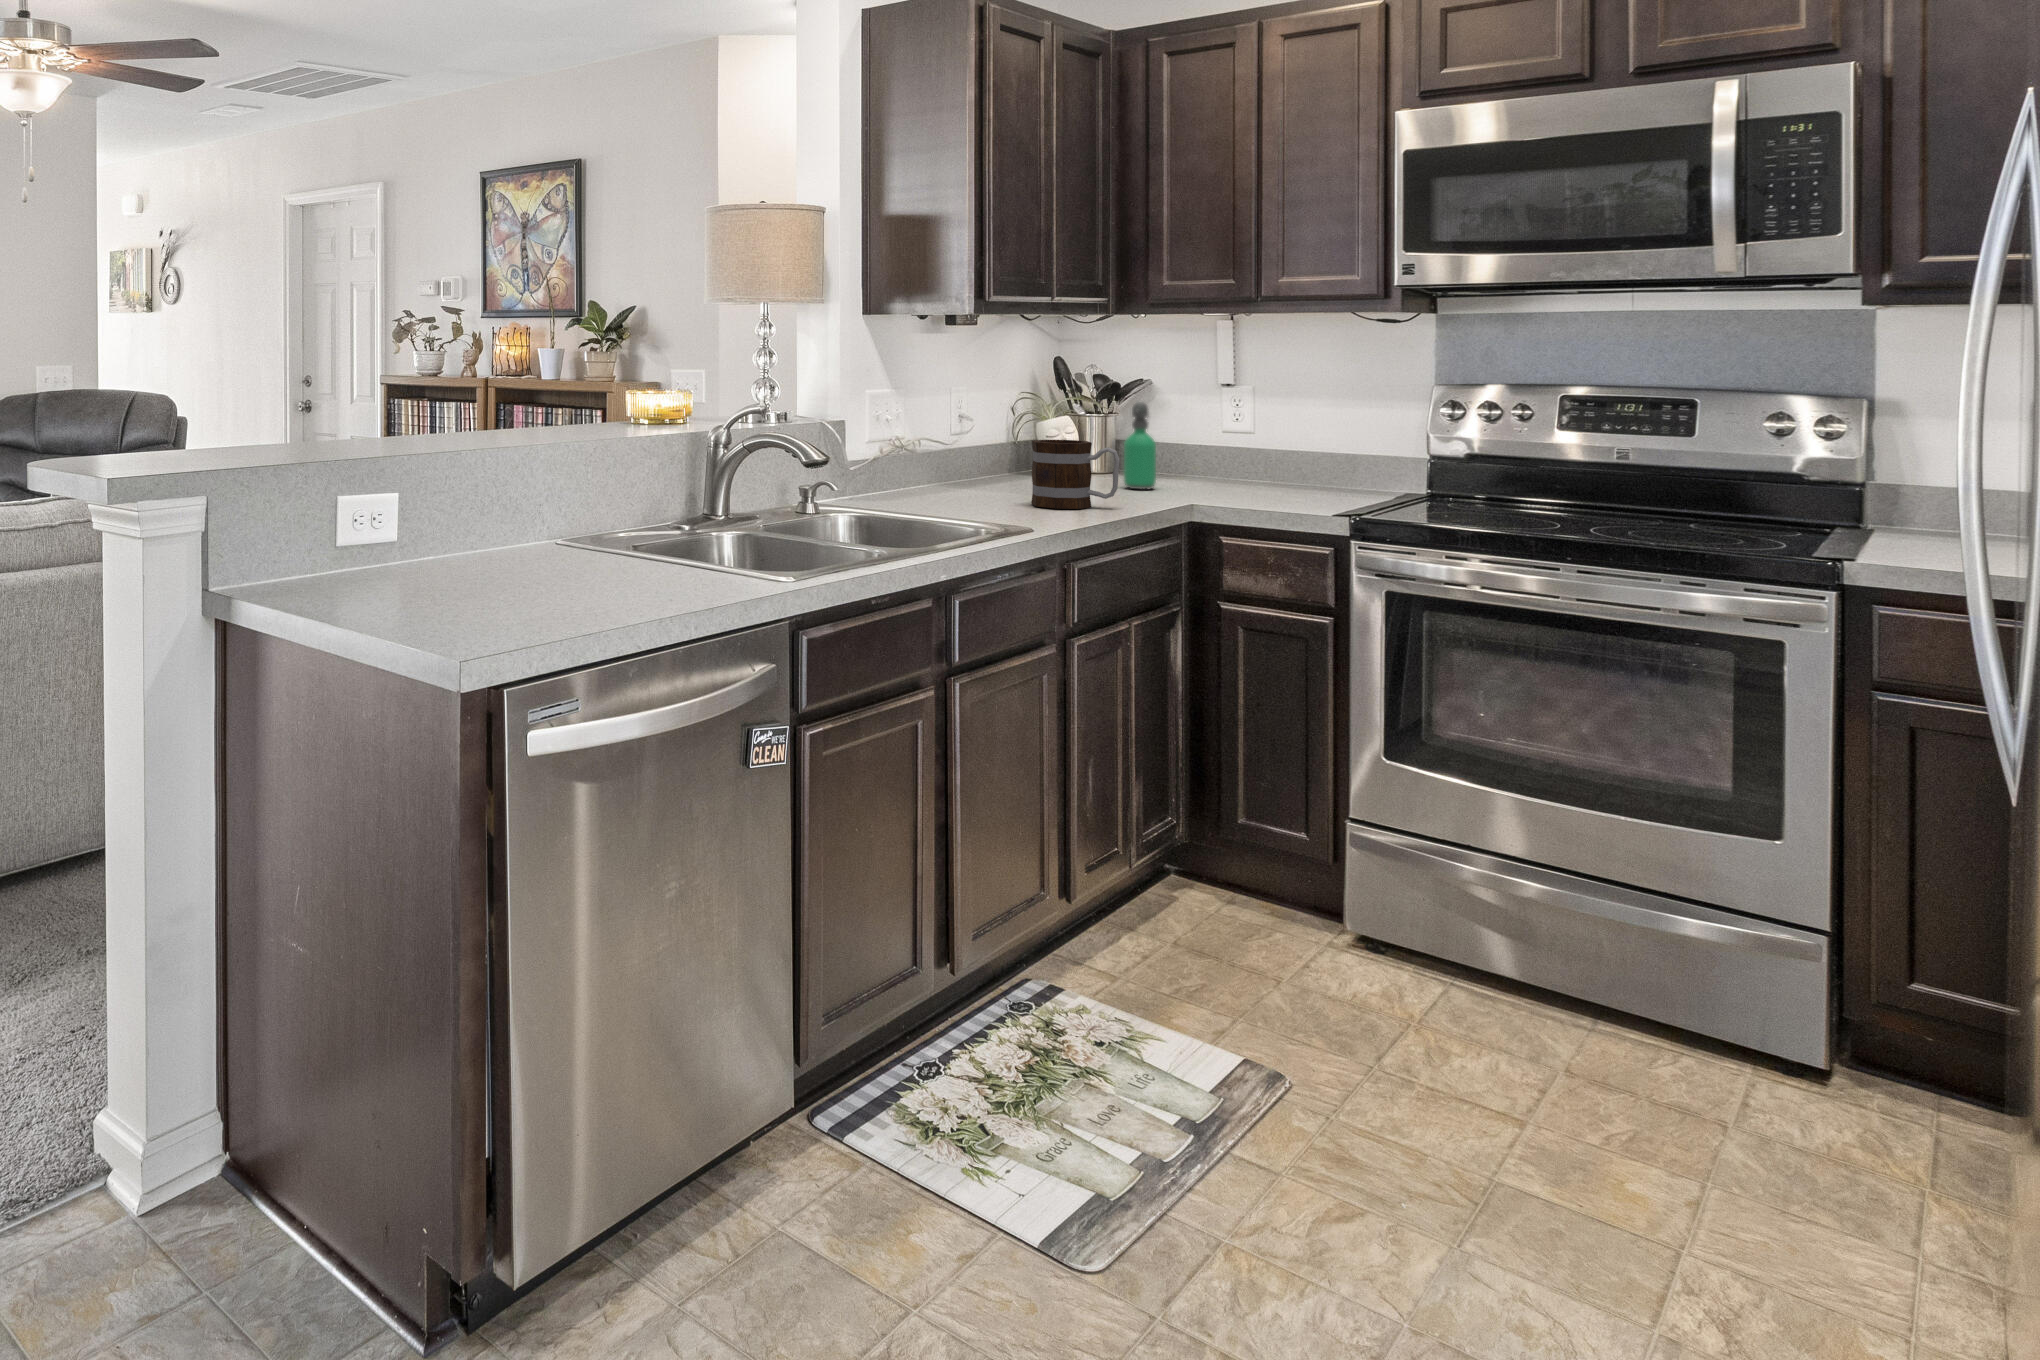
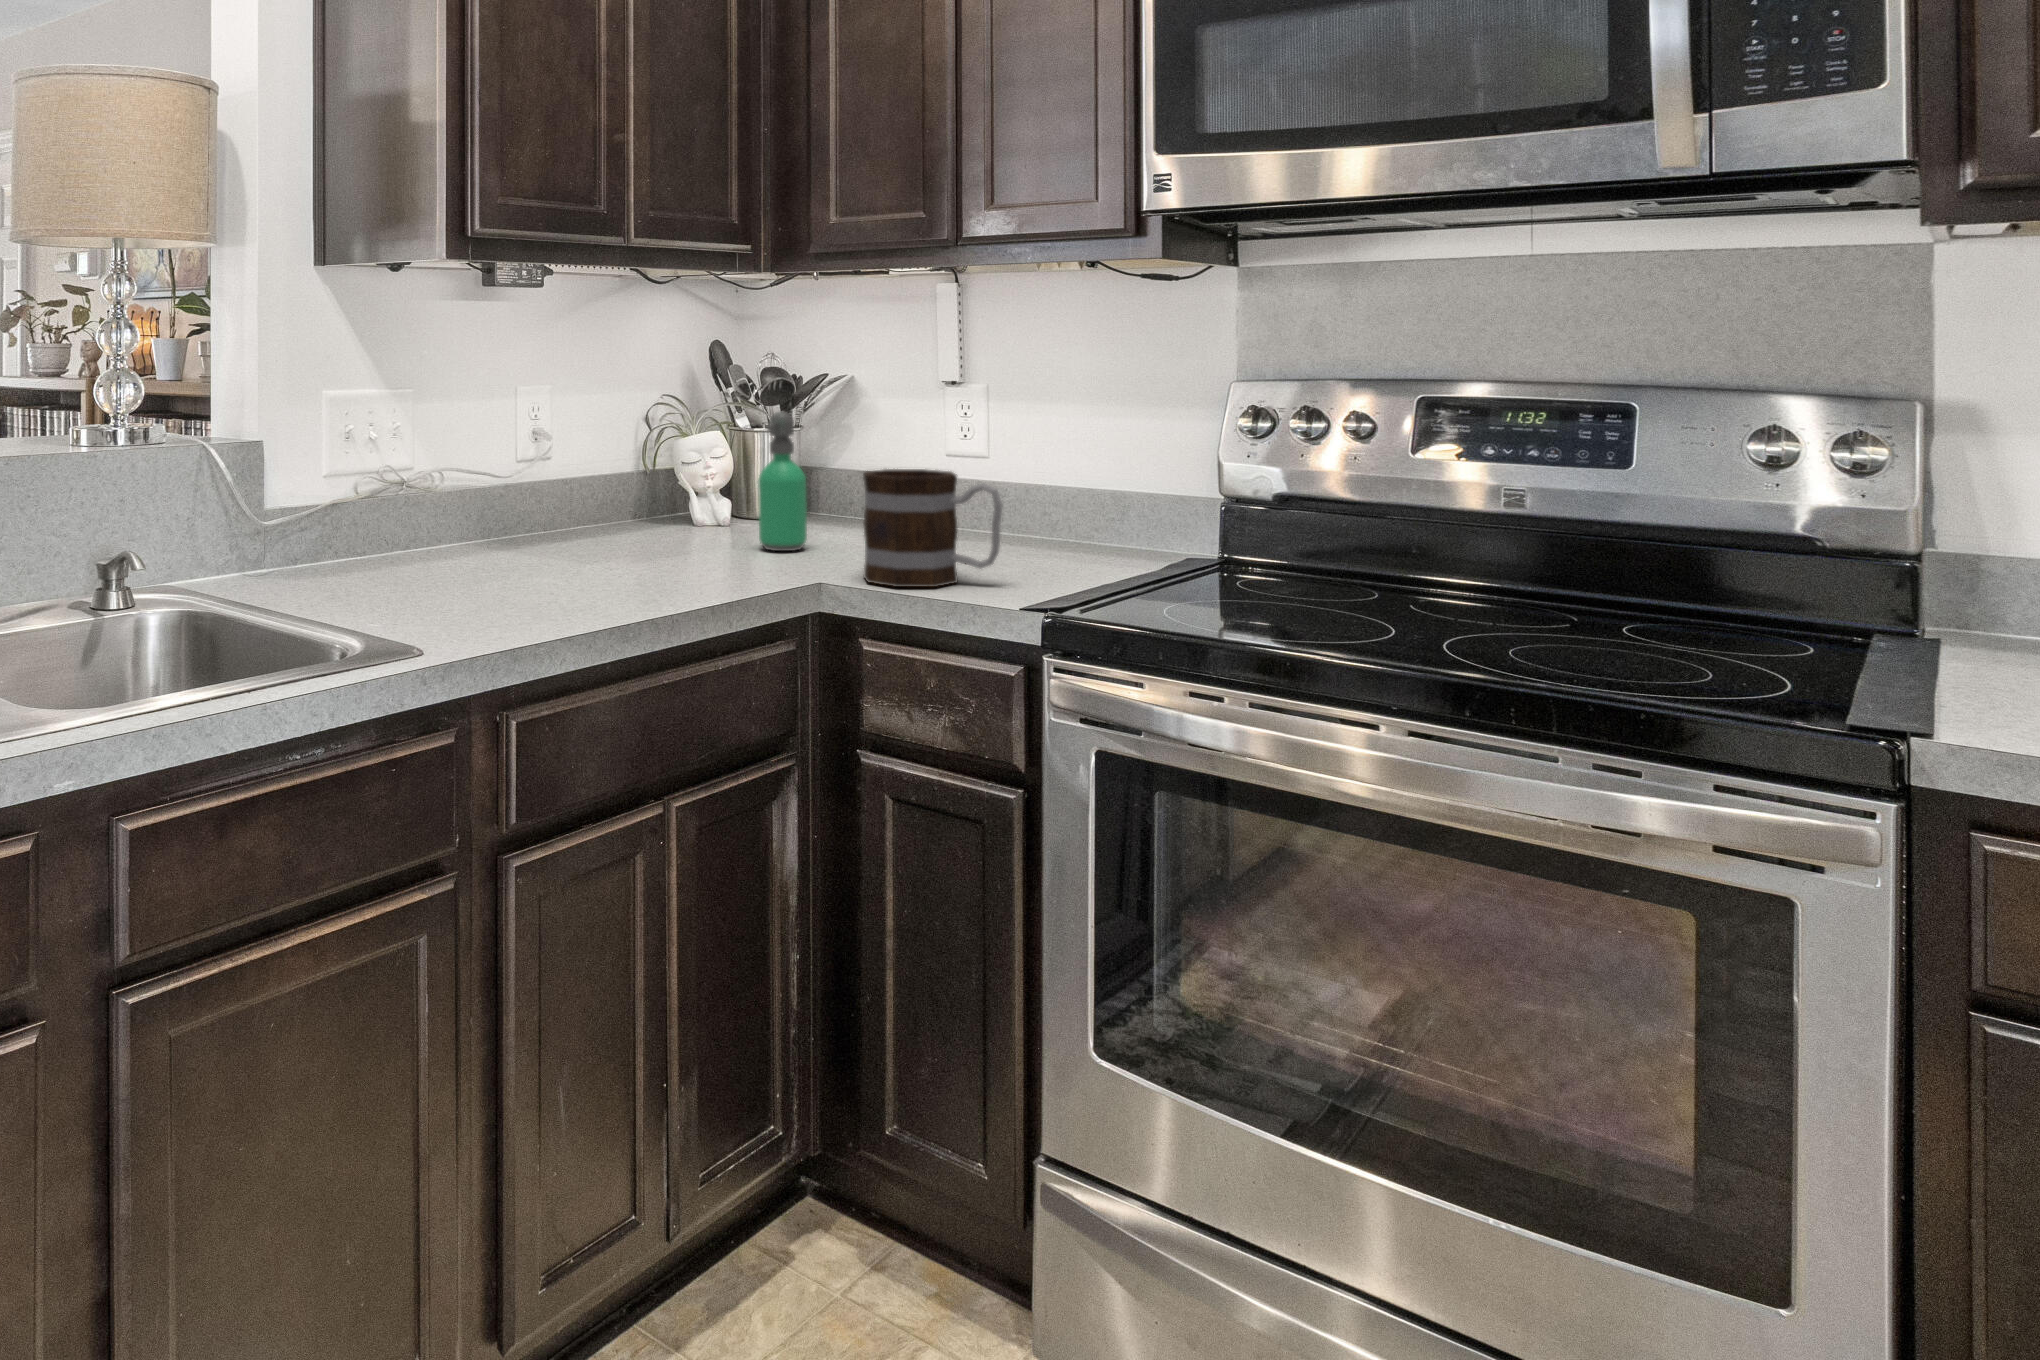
mug: present [1031,440,1120,509] -> present [863,469,1002,587]

